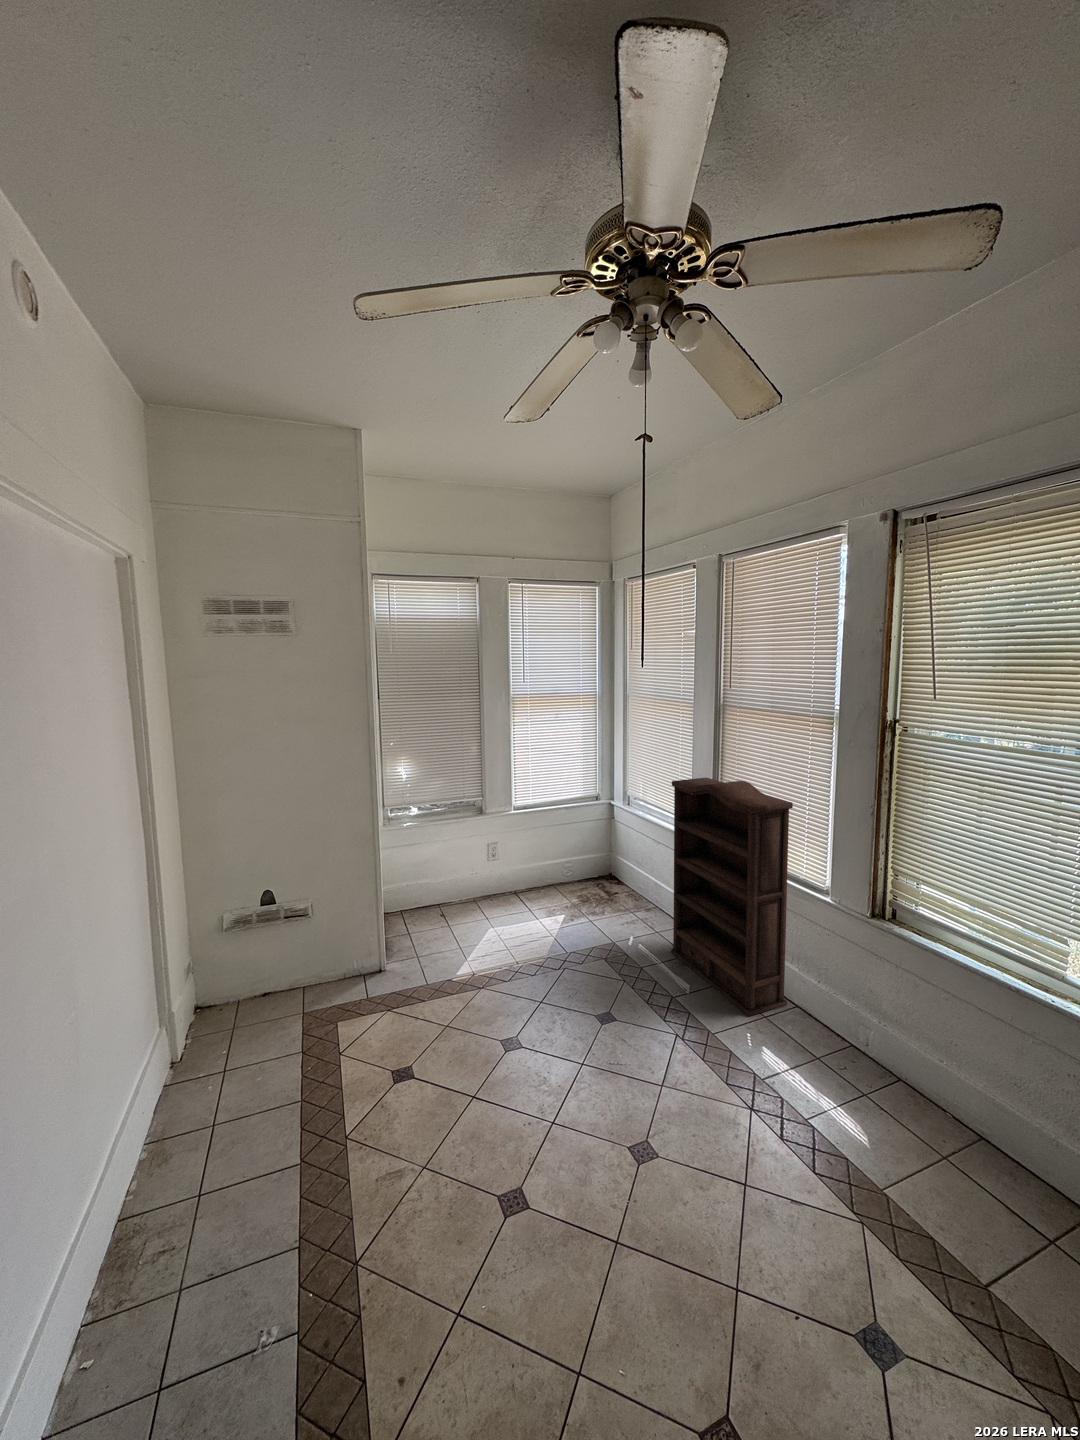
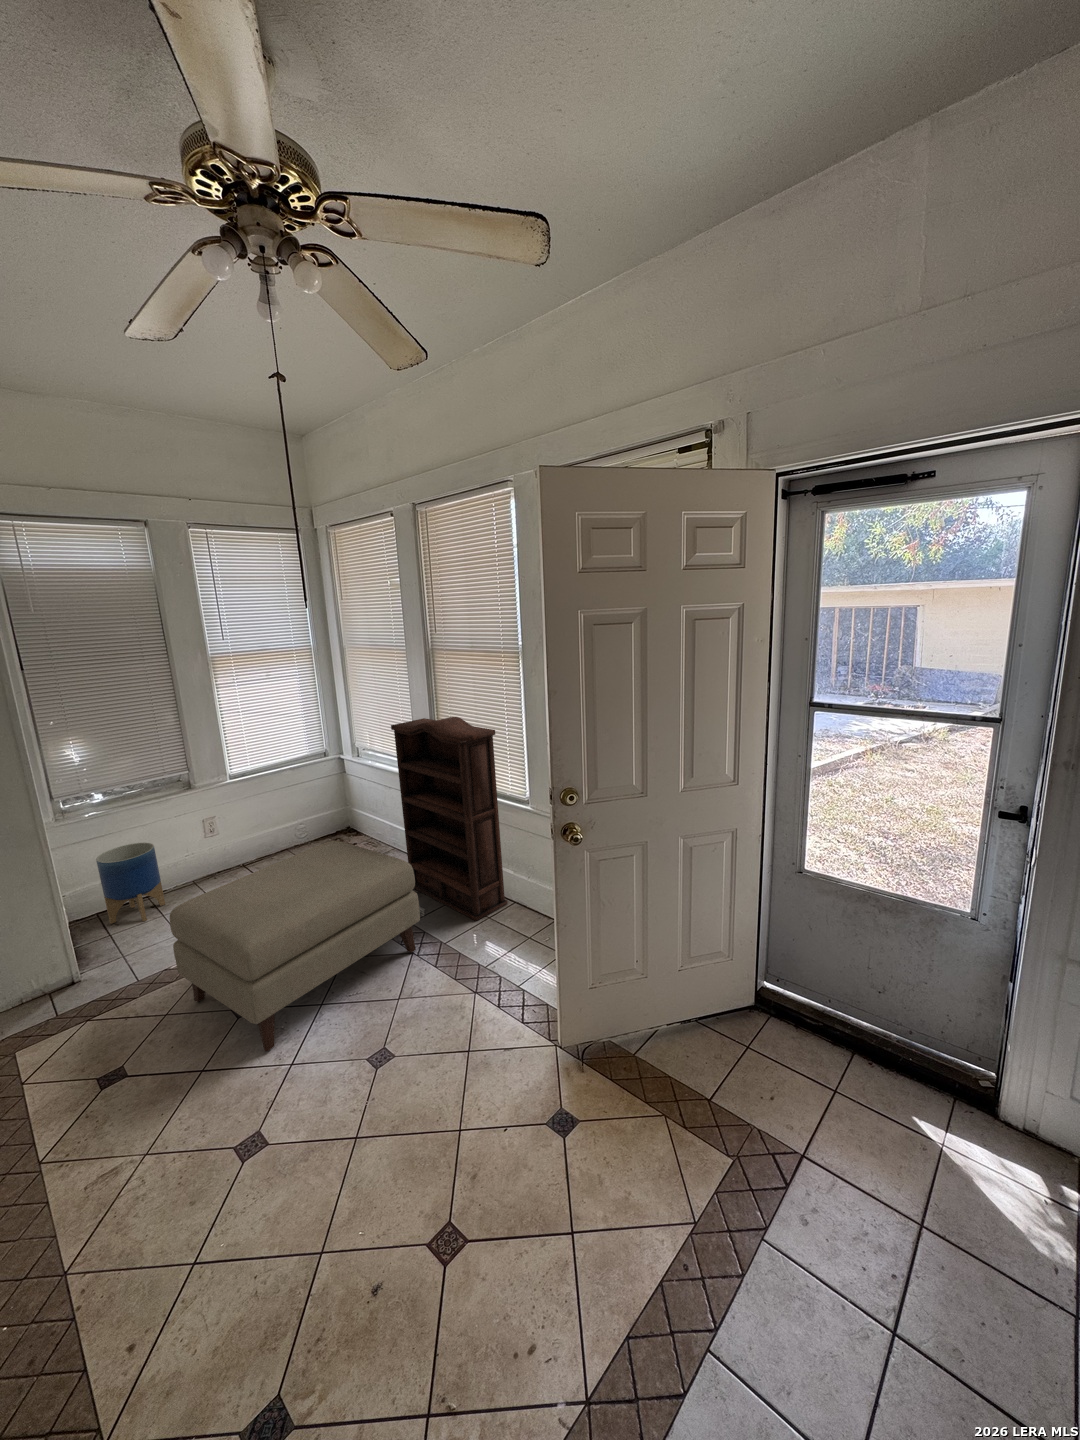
planter: none [408,855,452,927] -> present [96,843,165,924]
ottoman: none [460,891,689,1099] -> present [170,841,420,1051]

